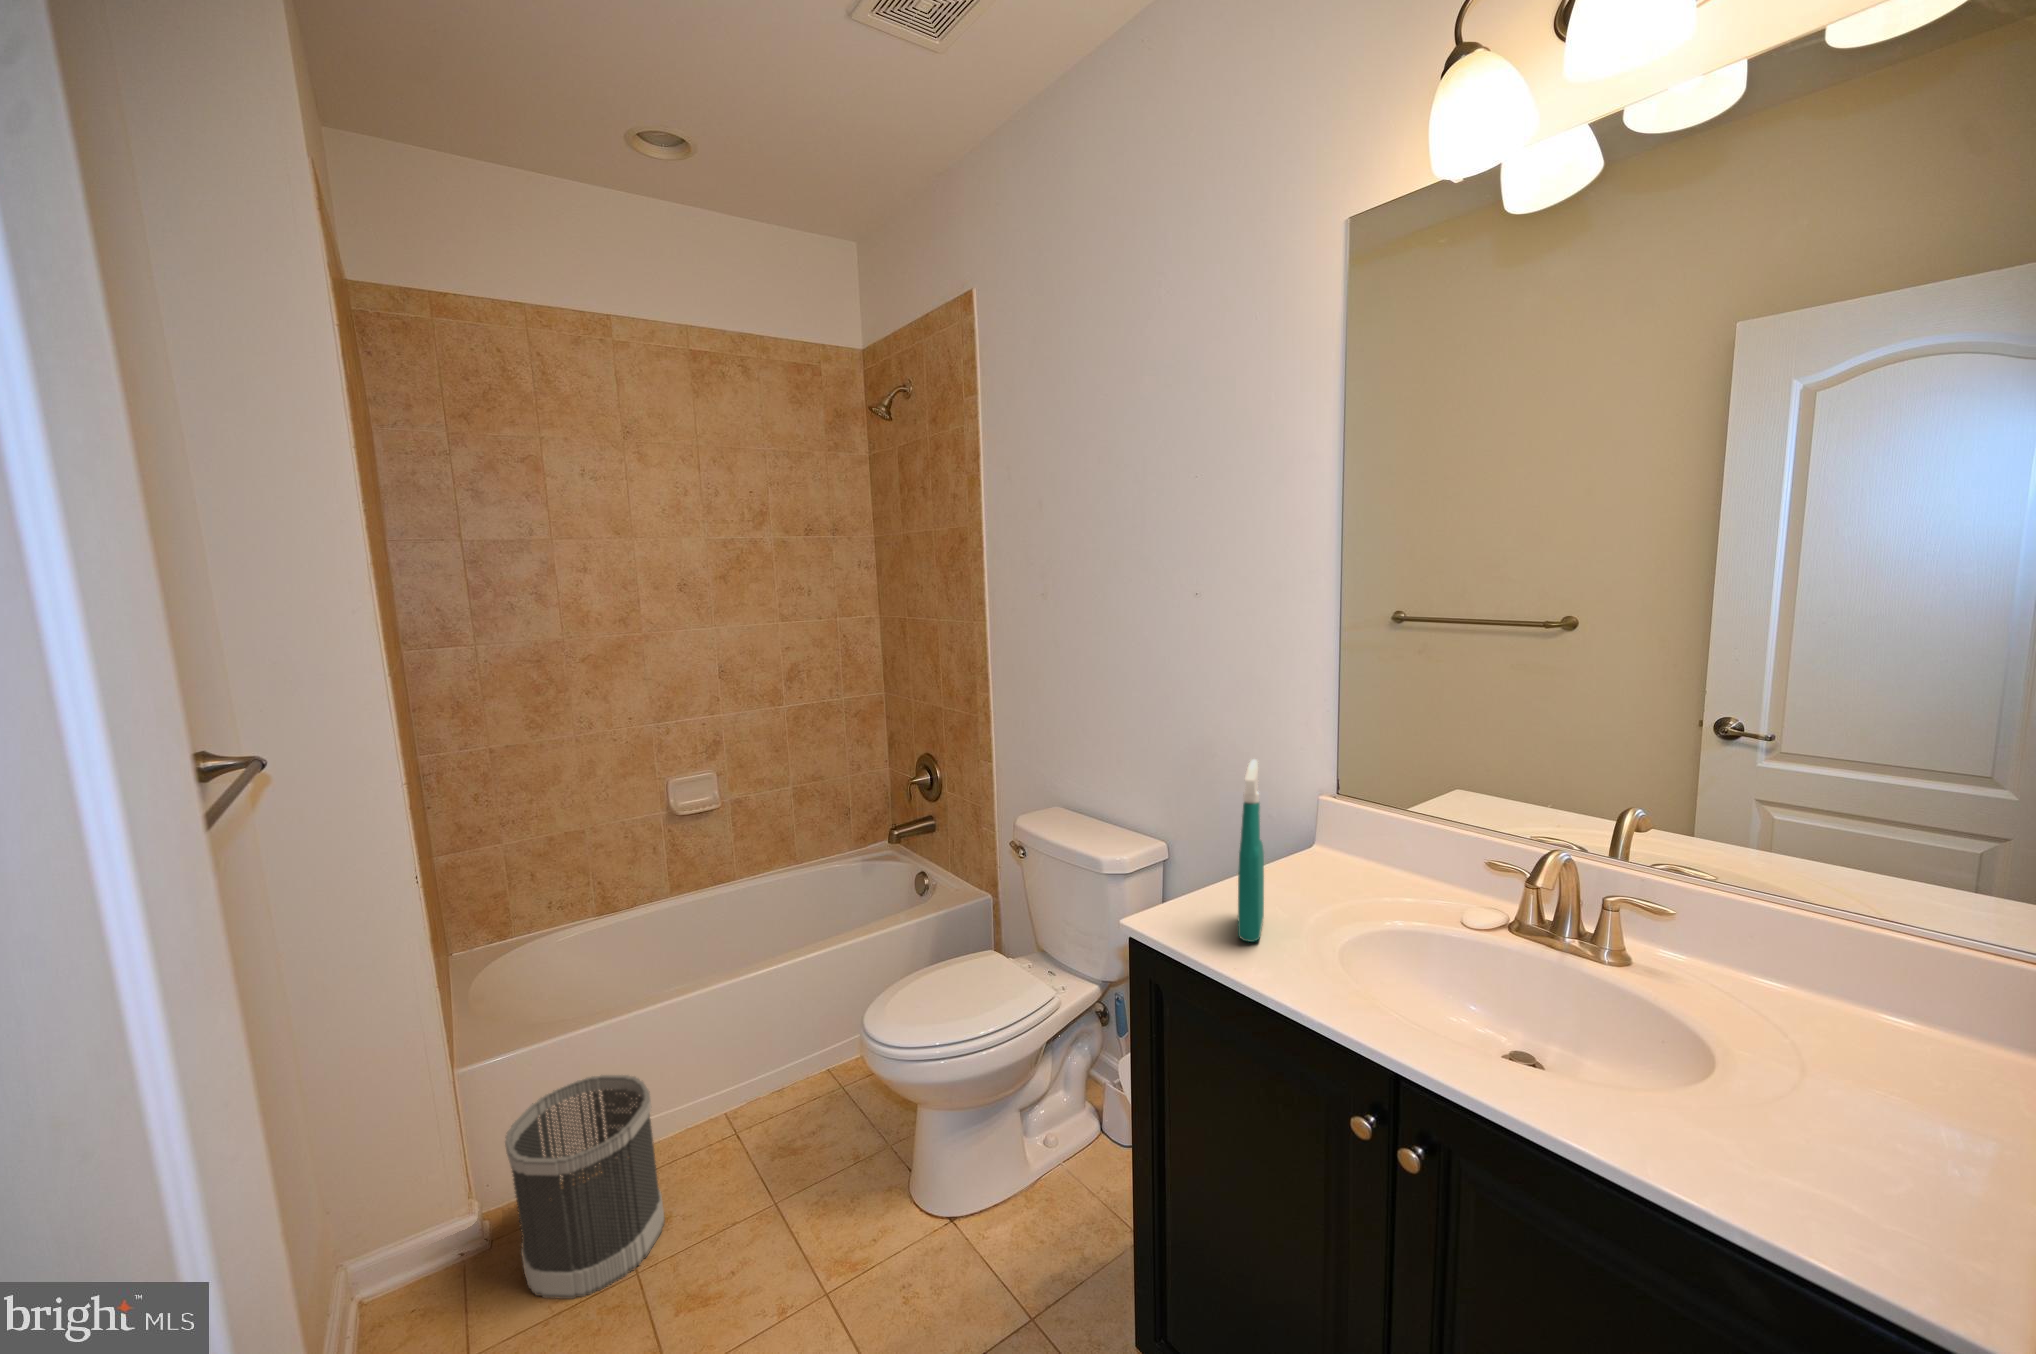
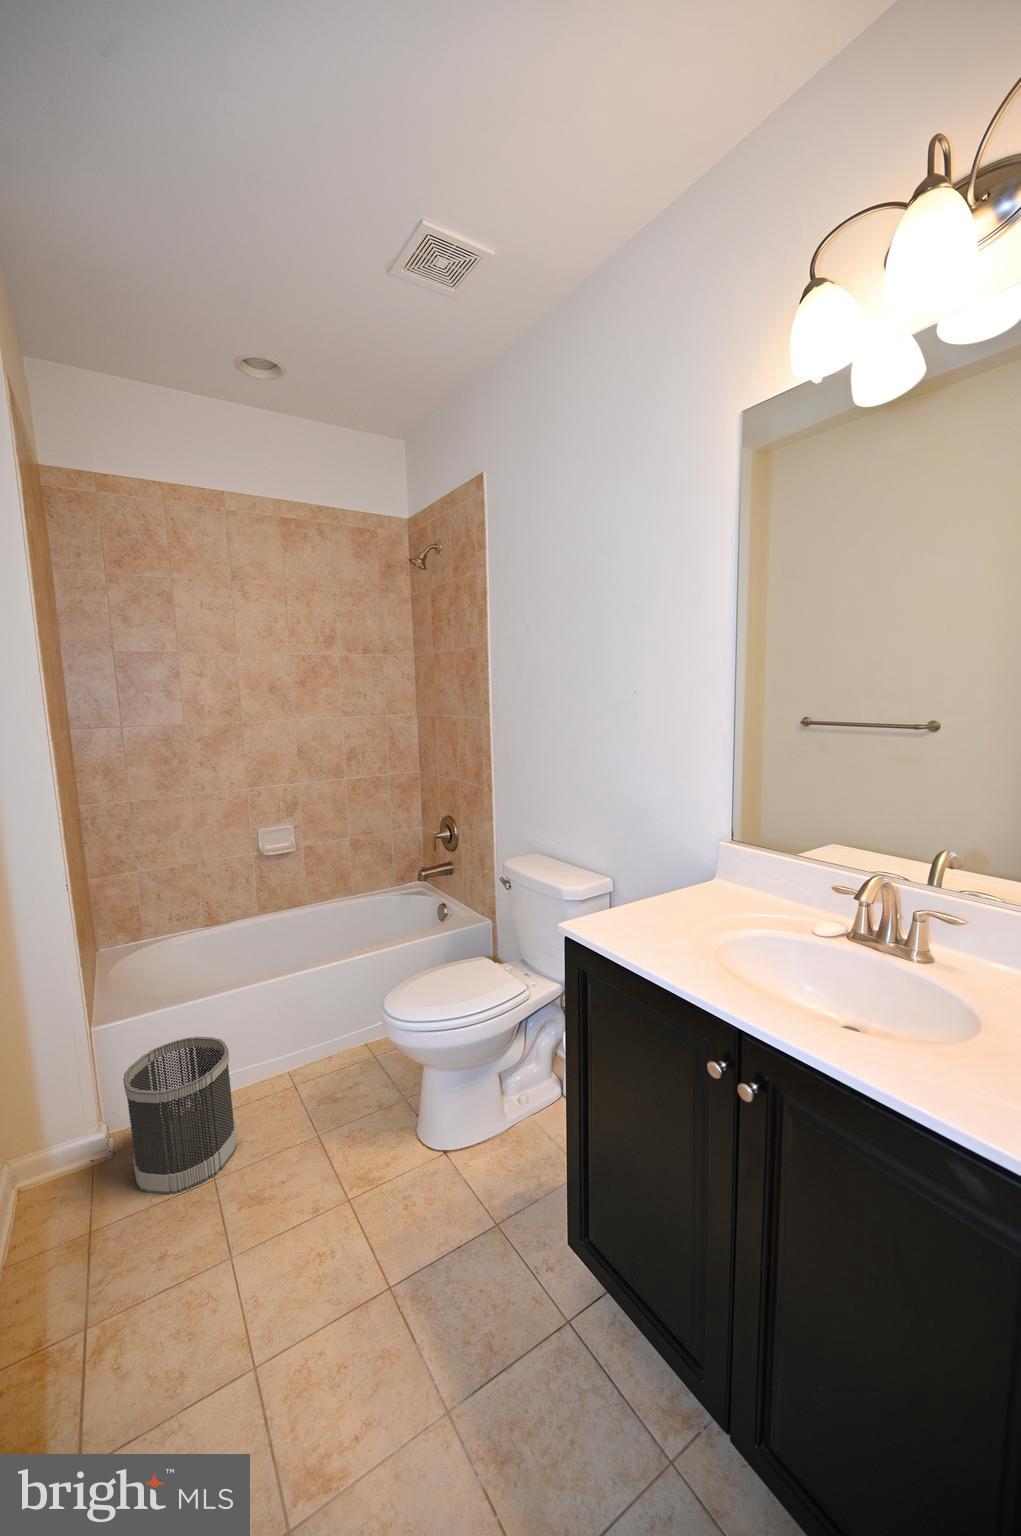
spray bottle: present [1238,759,1264,942] -> none [641,806,665,939]

